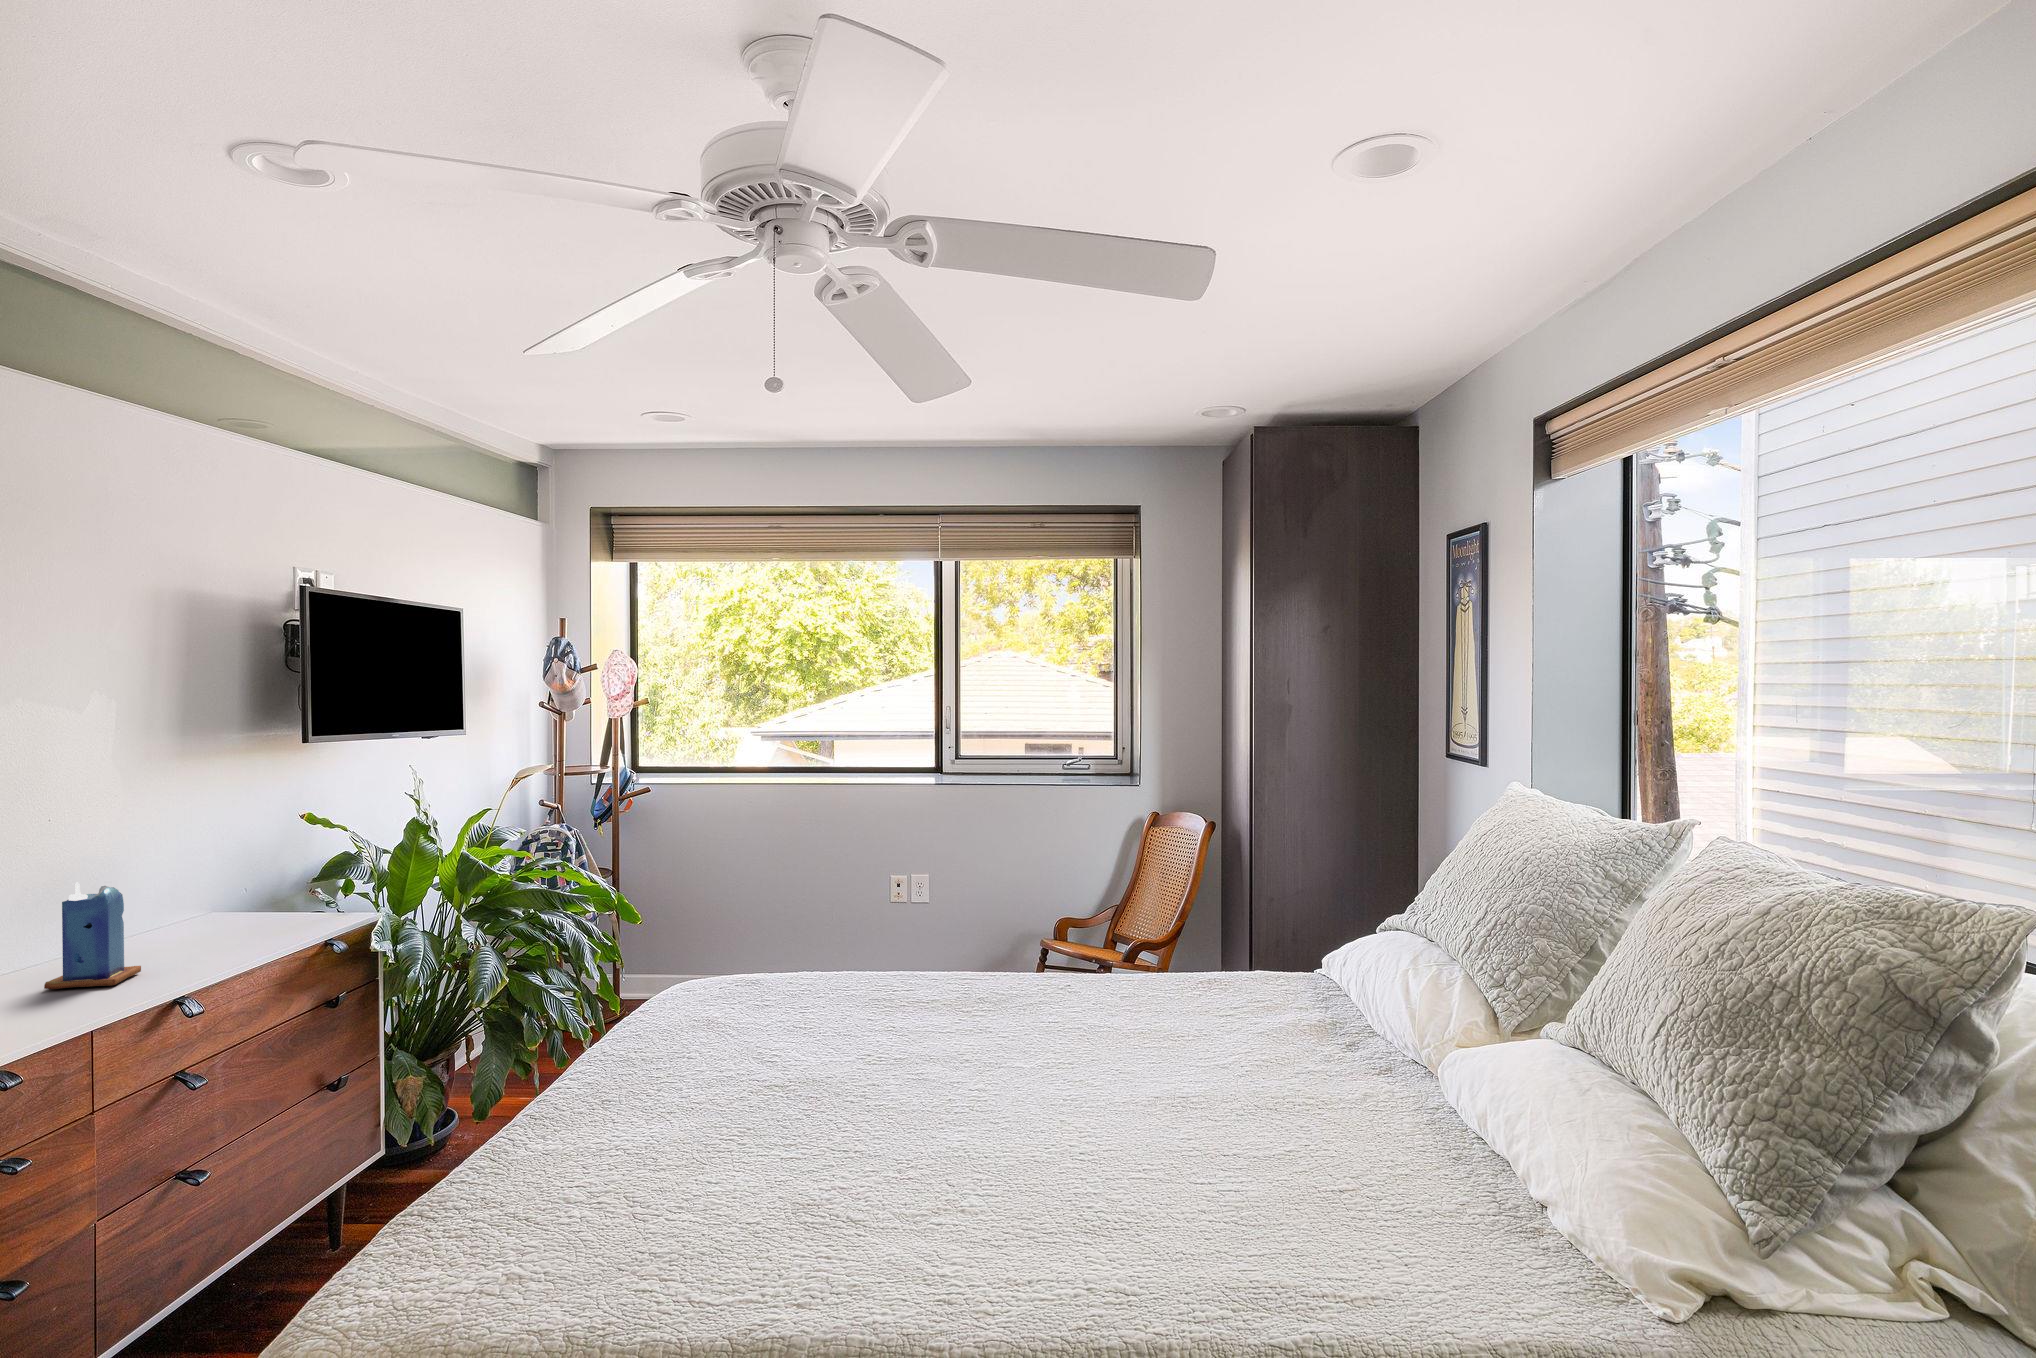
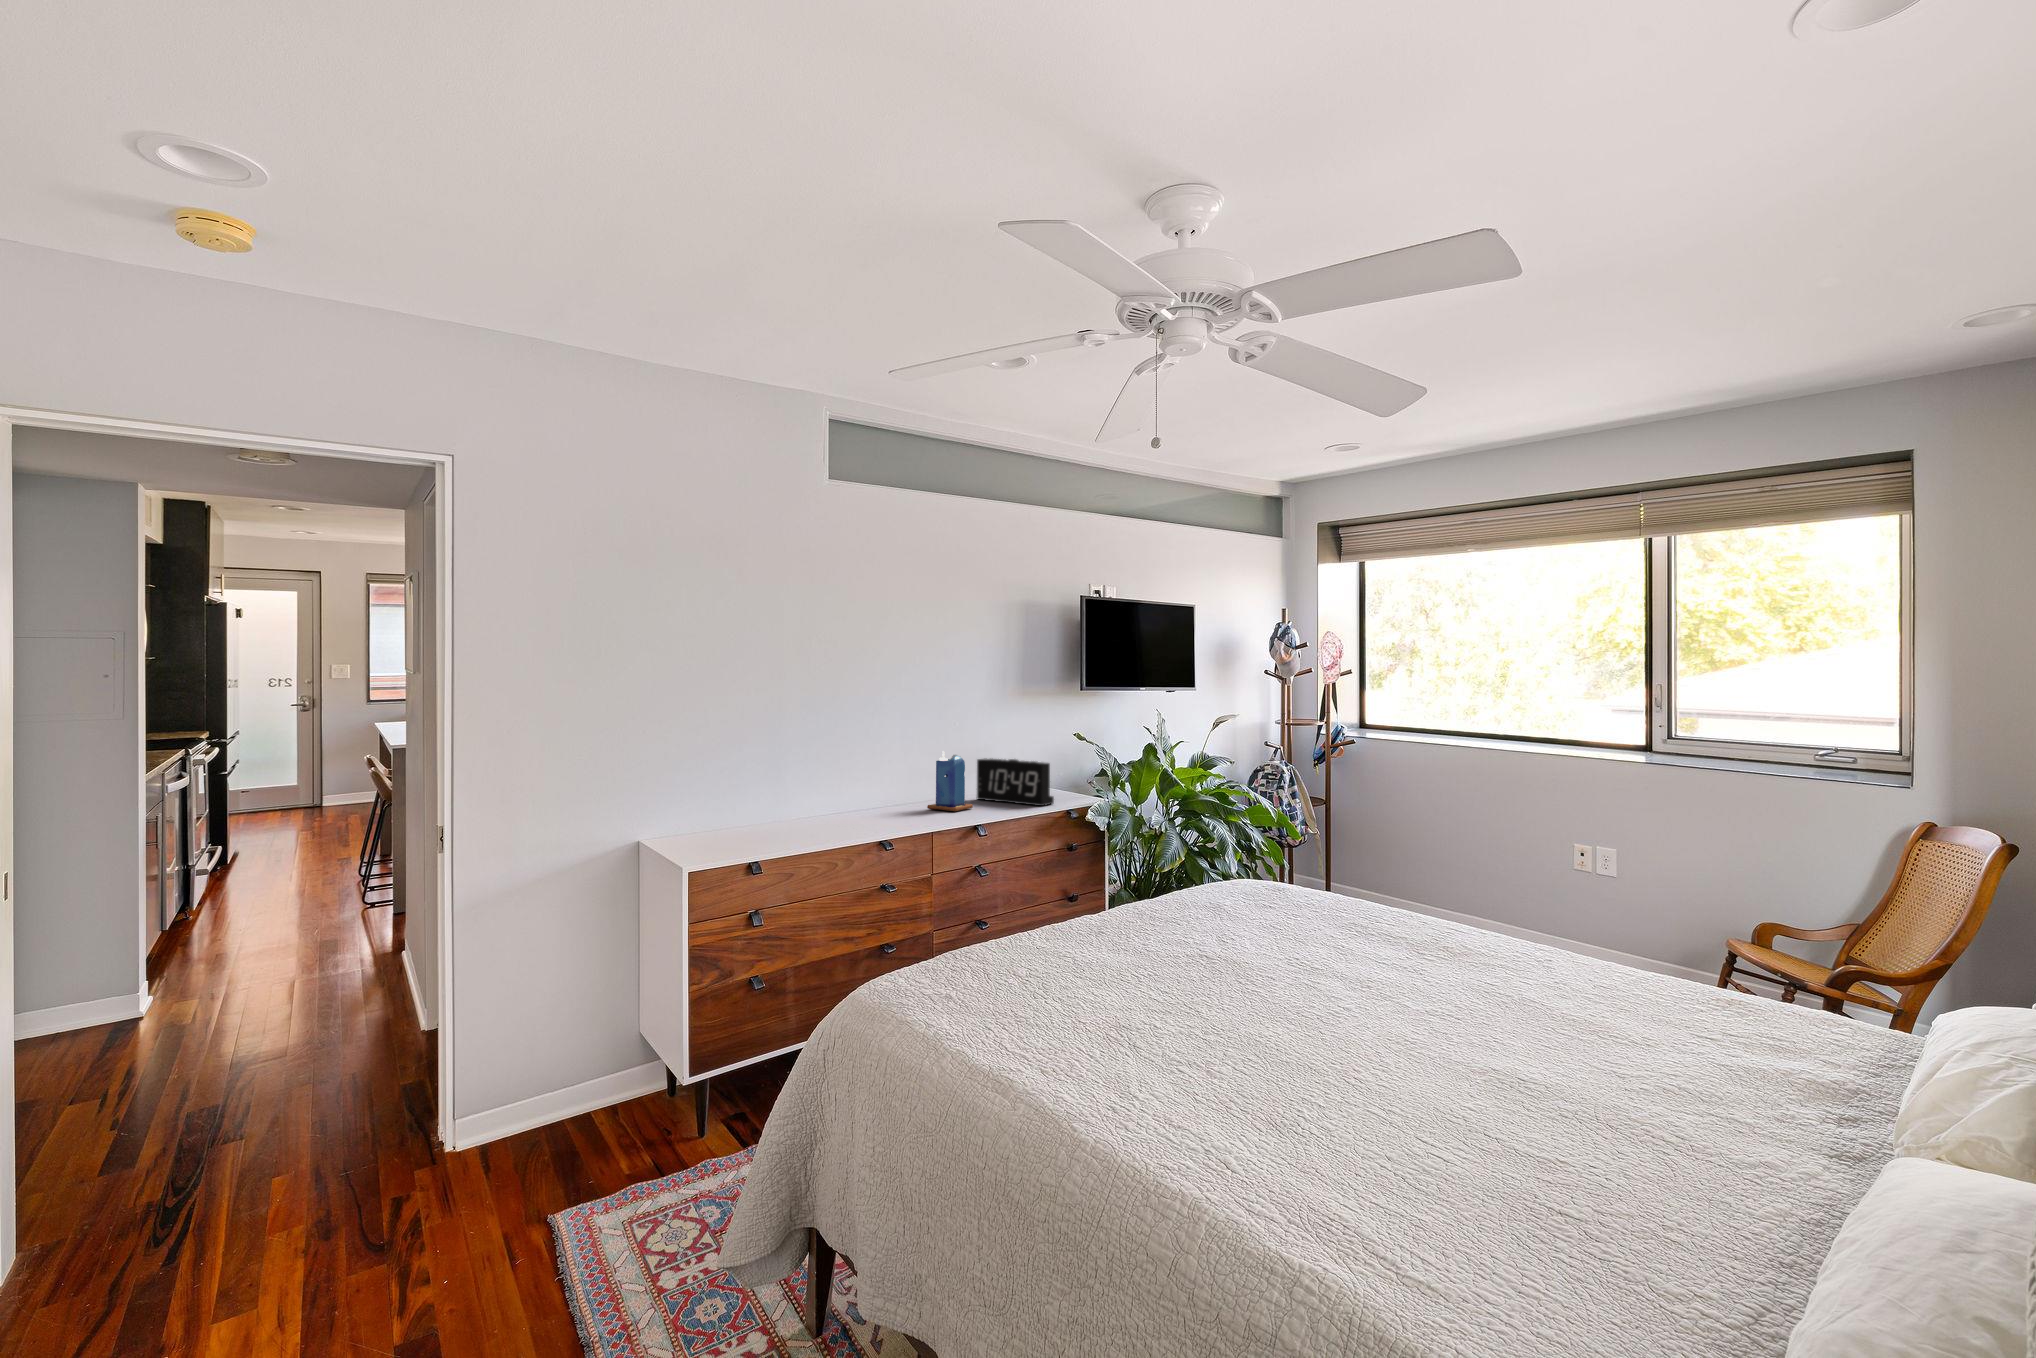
alarm clock: none [121,875,285,952] -> present [977,759,1054,806]

